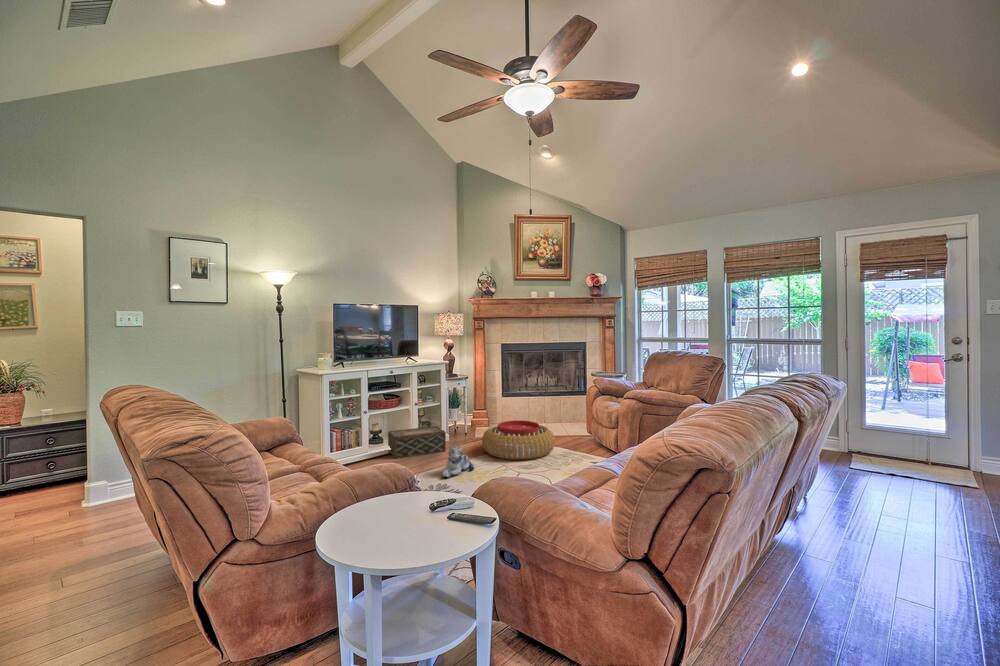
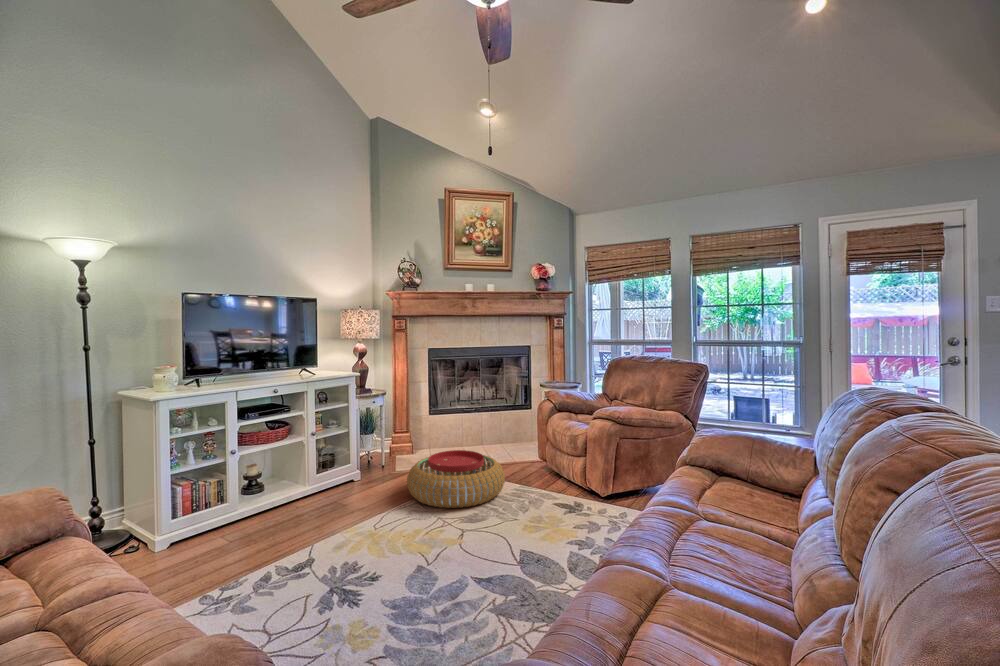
woven basket: present [388,426,446,458] -> none [270,463,356,517]
plush toy: present [442,445,474,478] -> none [350,499,398,550]

